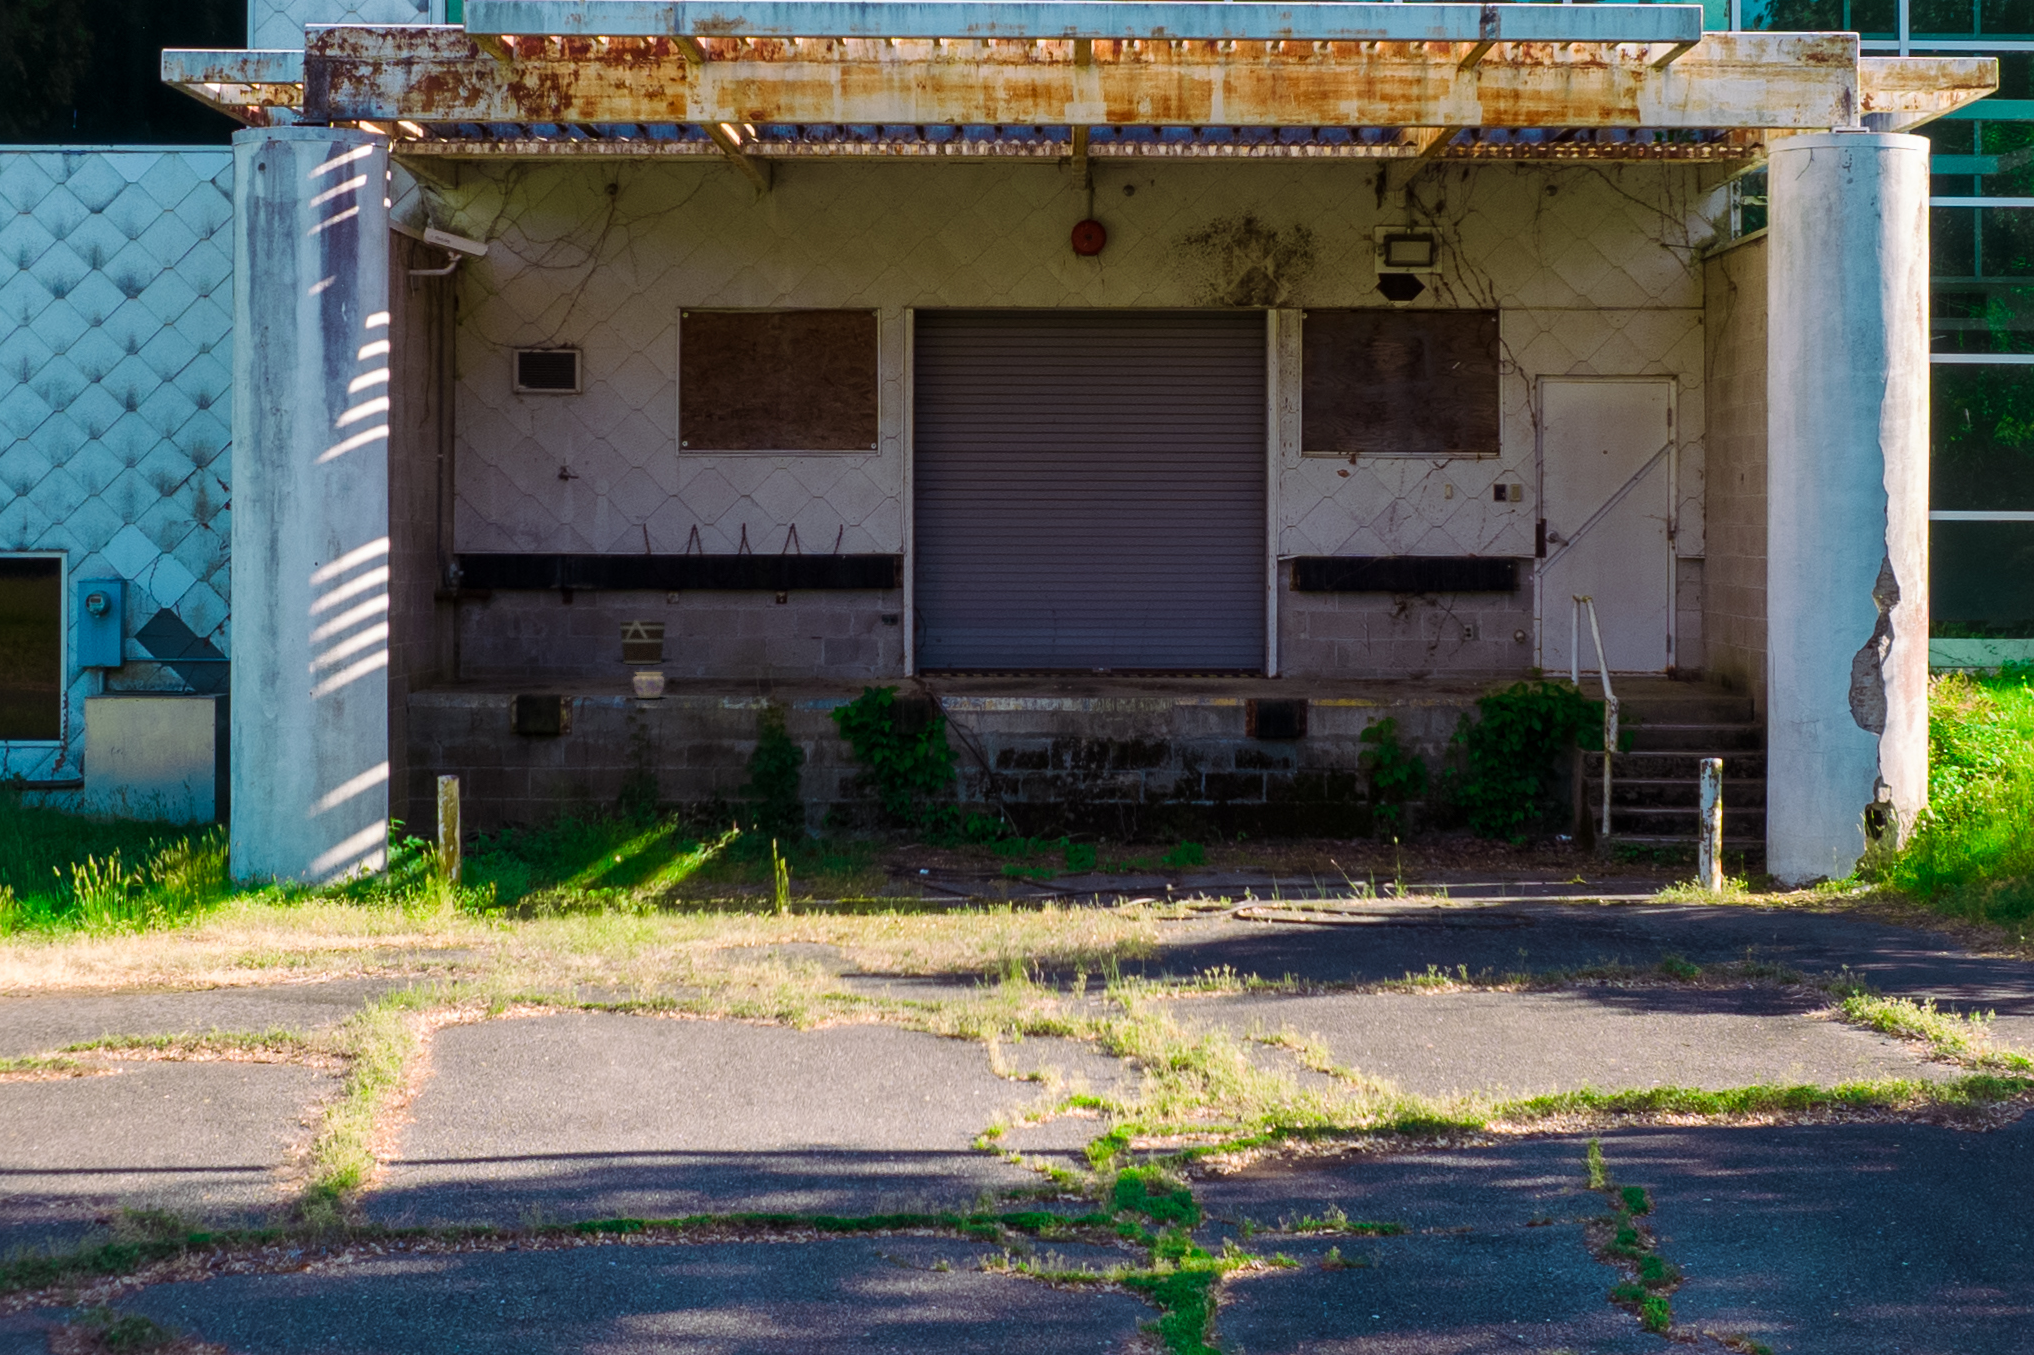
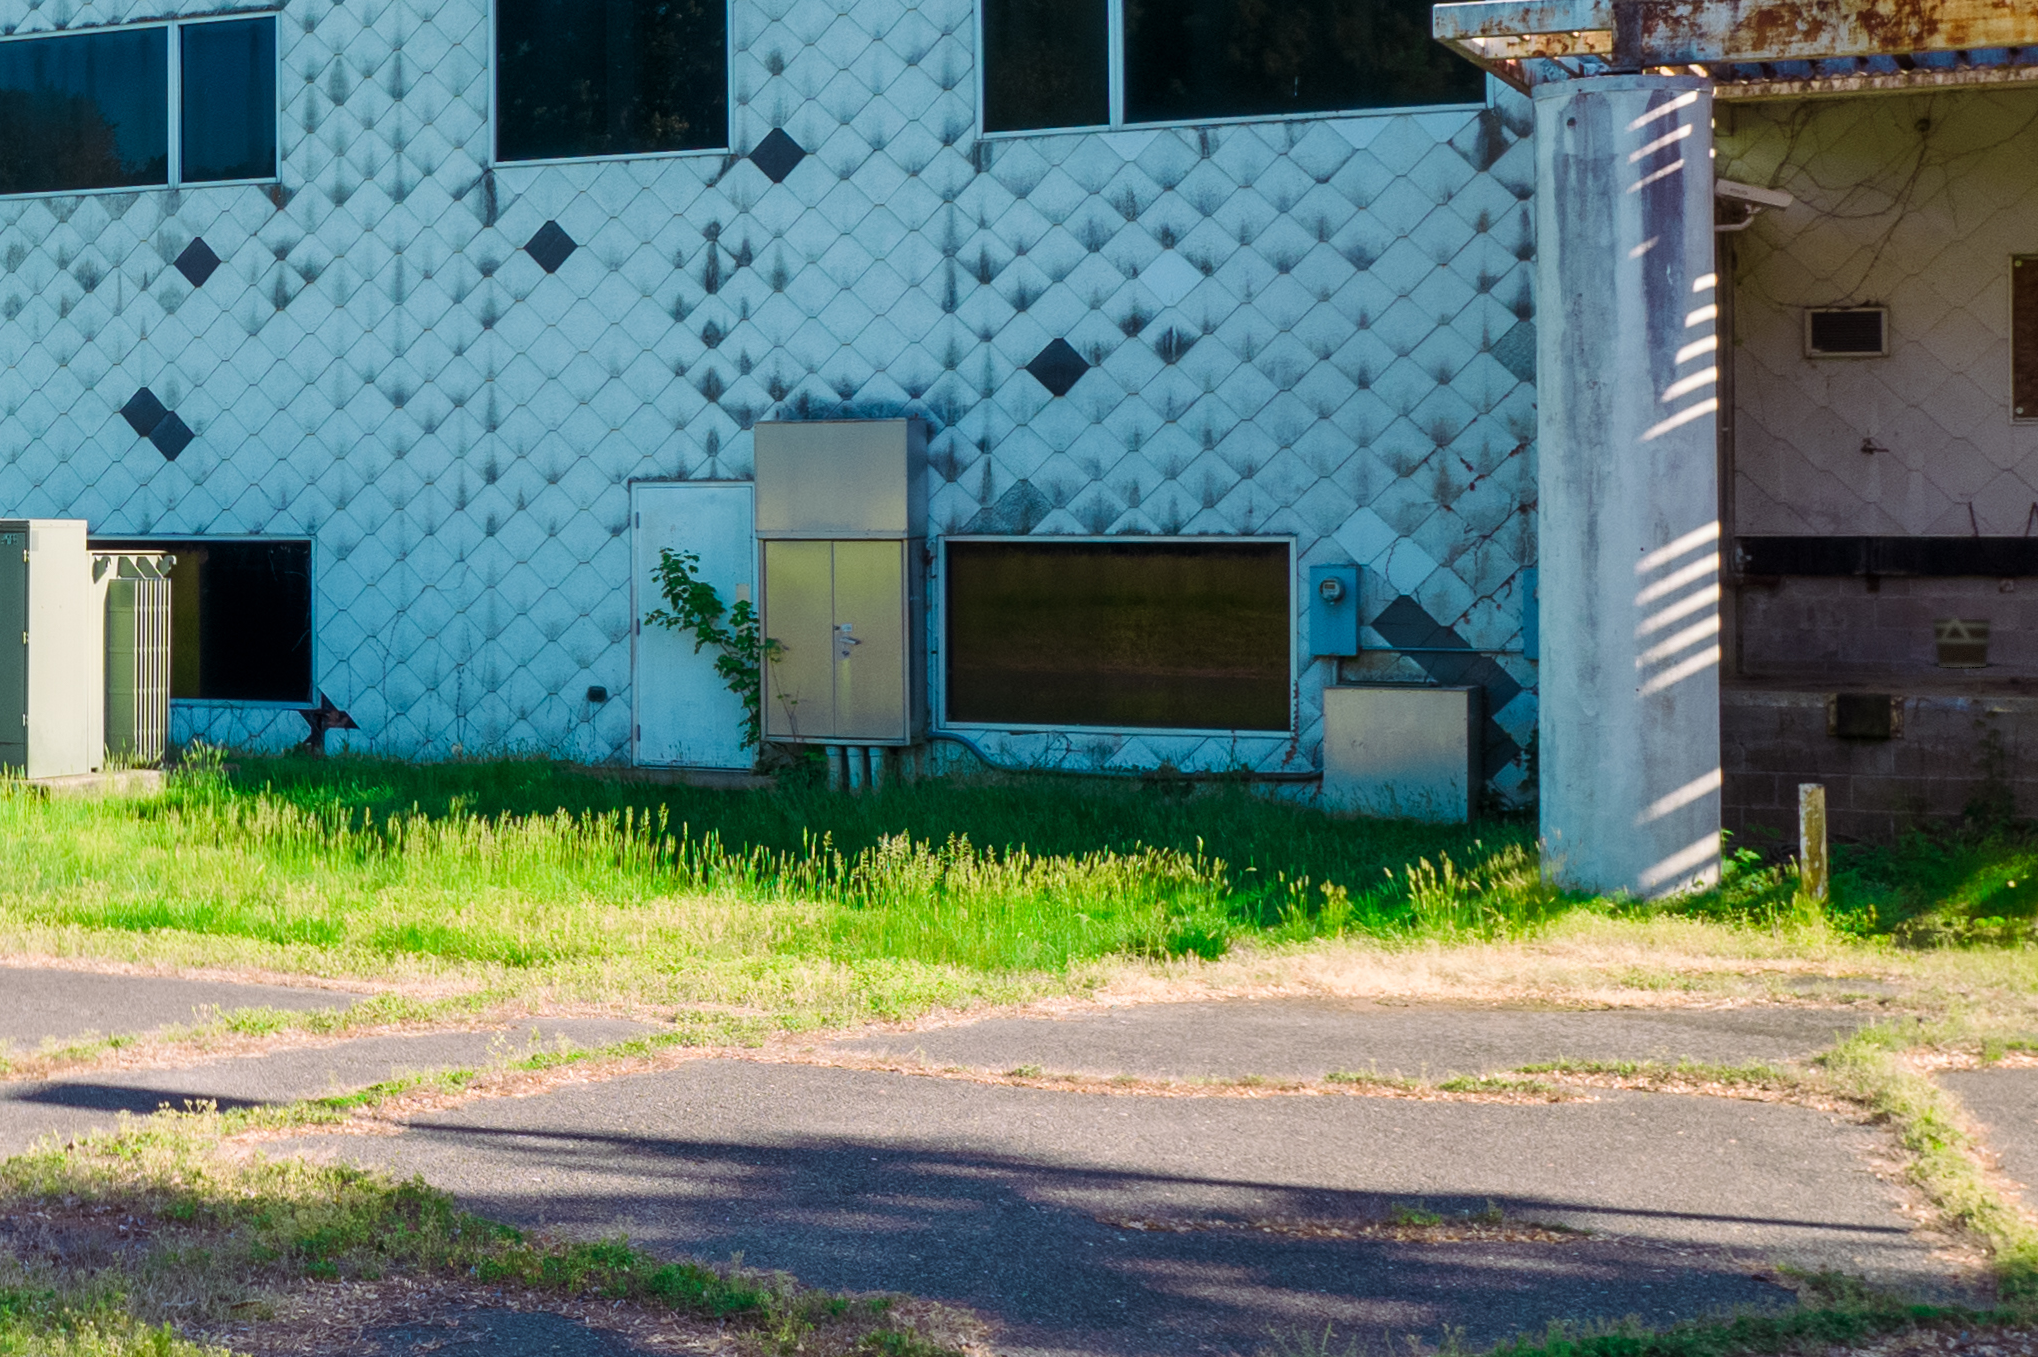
planter: present [633,672,664,698] -> none [1973,669,2013,699]

